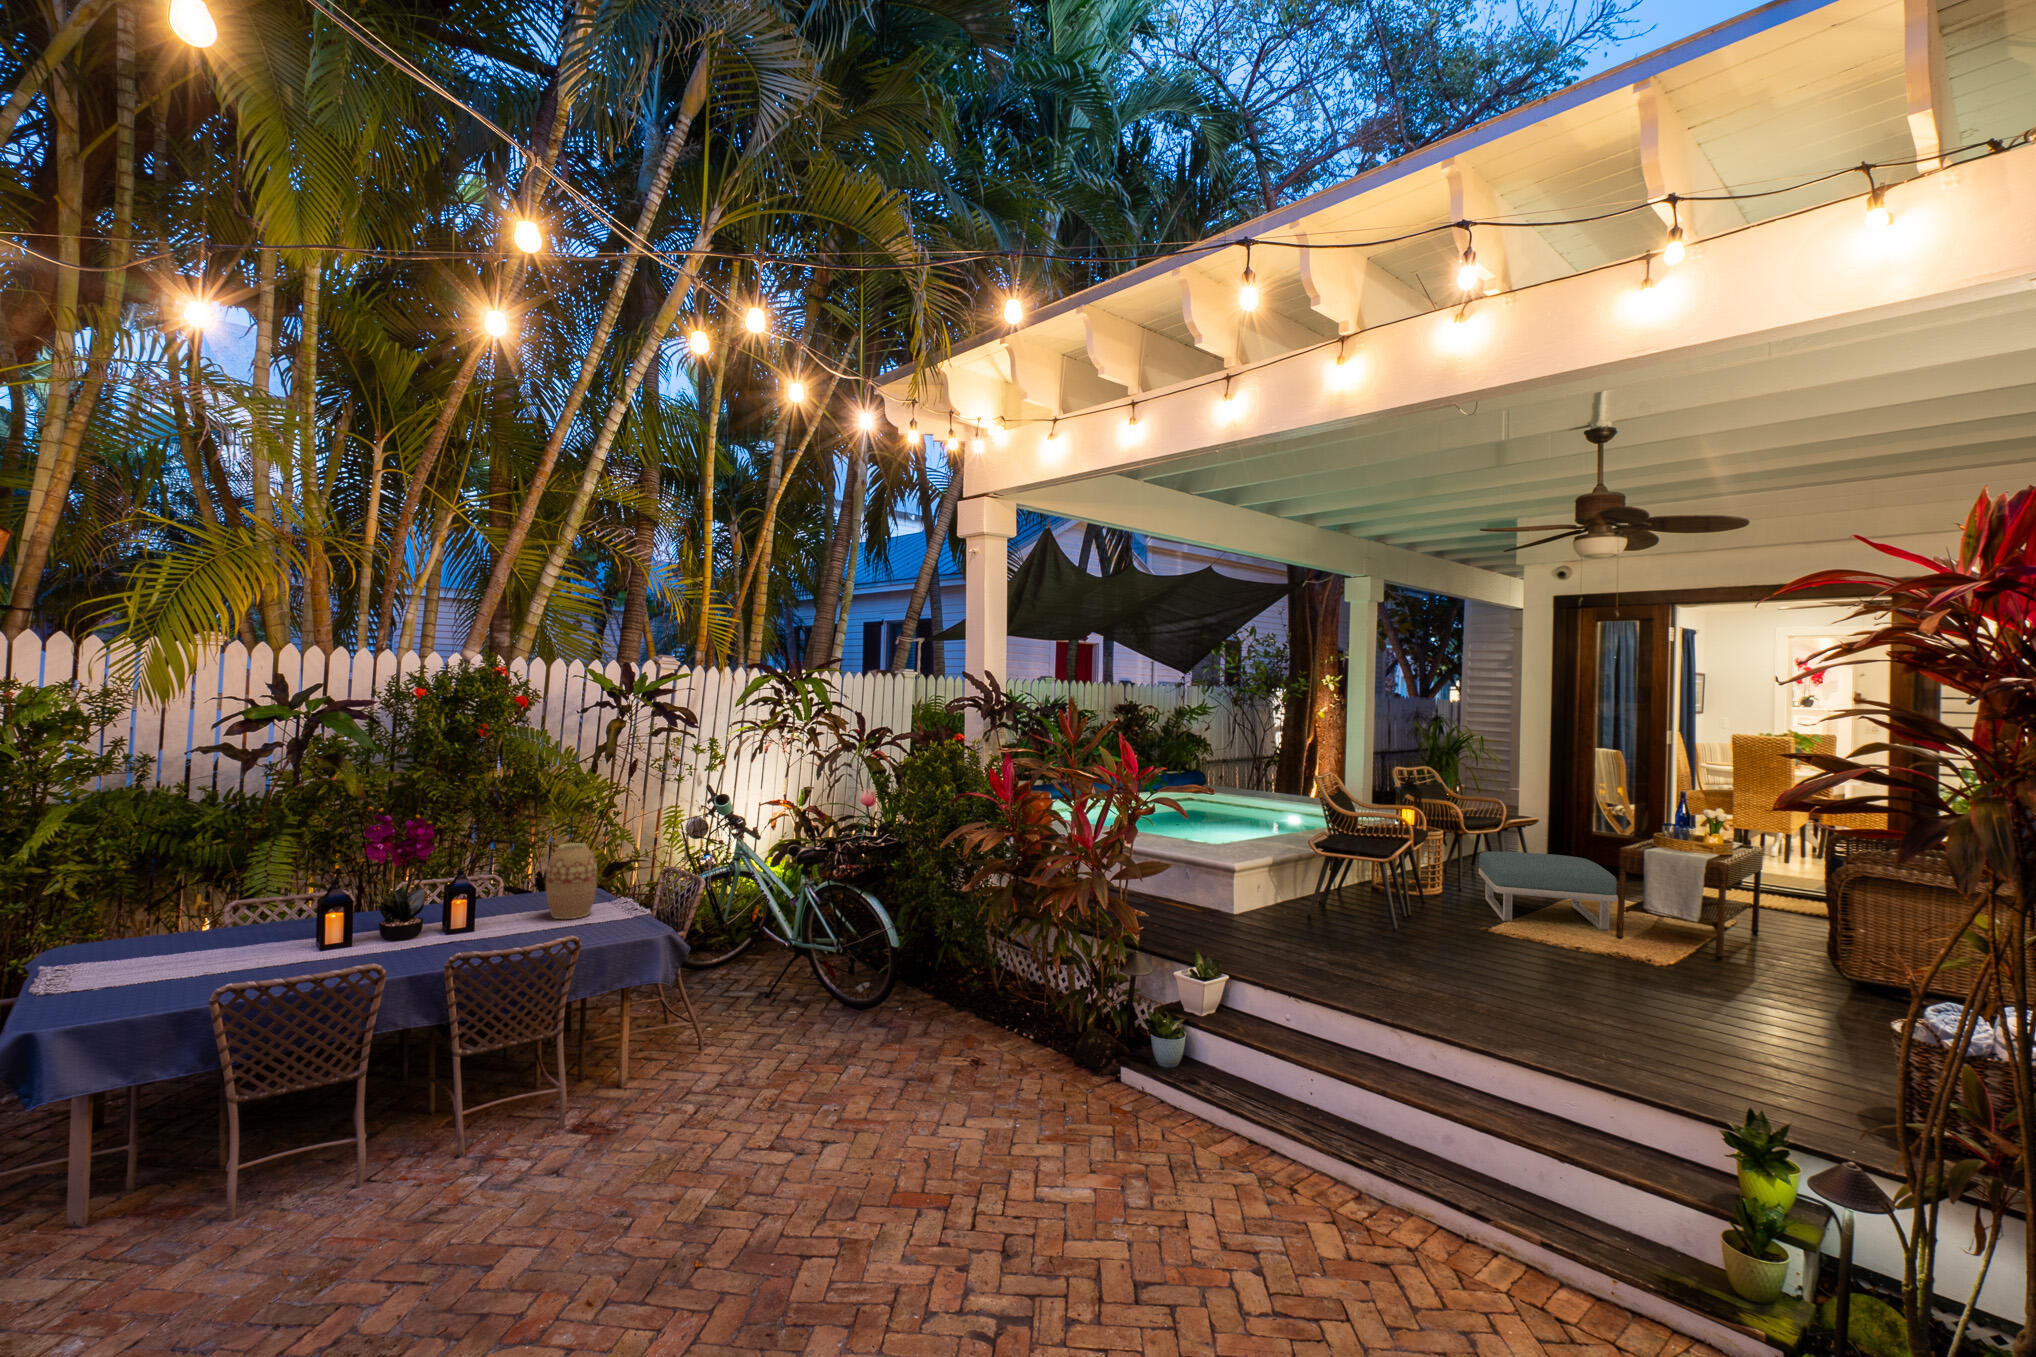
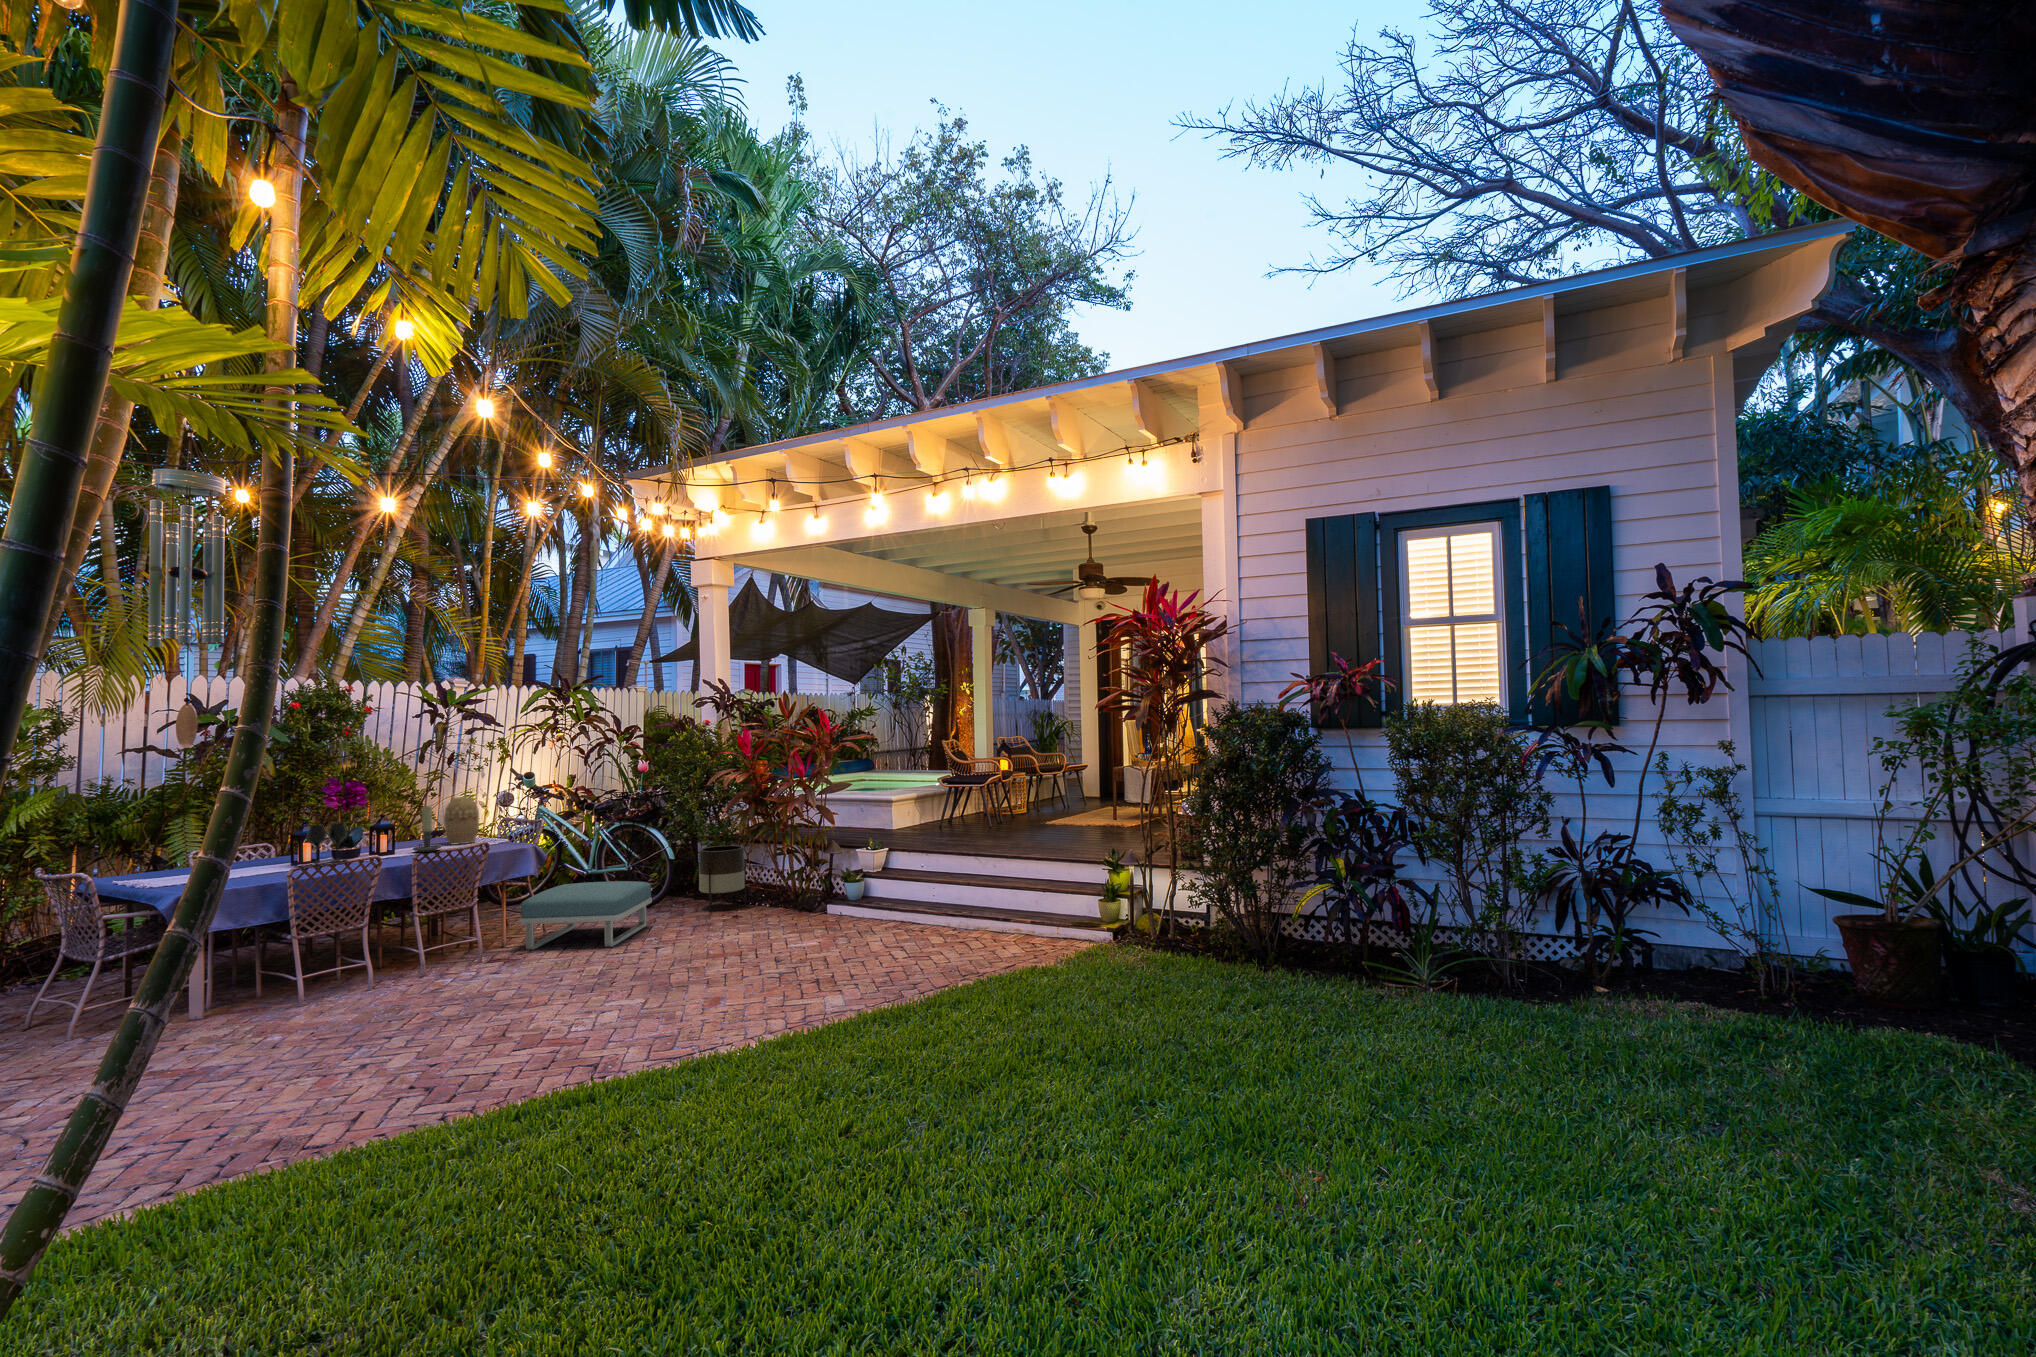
footstool: present [1479,852,1618,930] -> present [520,881,652,950]
candle holder: none [469,866,513,941] -> present [413,806,441,852]
wine glass: none [279,892,354,966] -> present [307,822,347,865]
planter: none [931,927,1001,1038] -> present [699,845,746,912]

